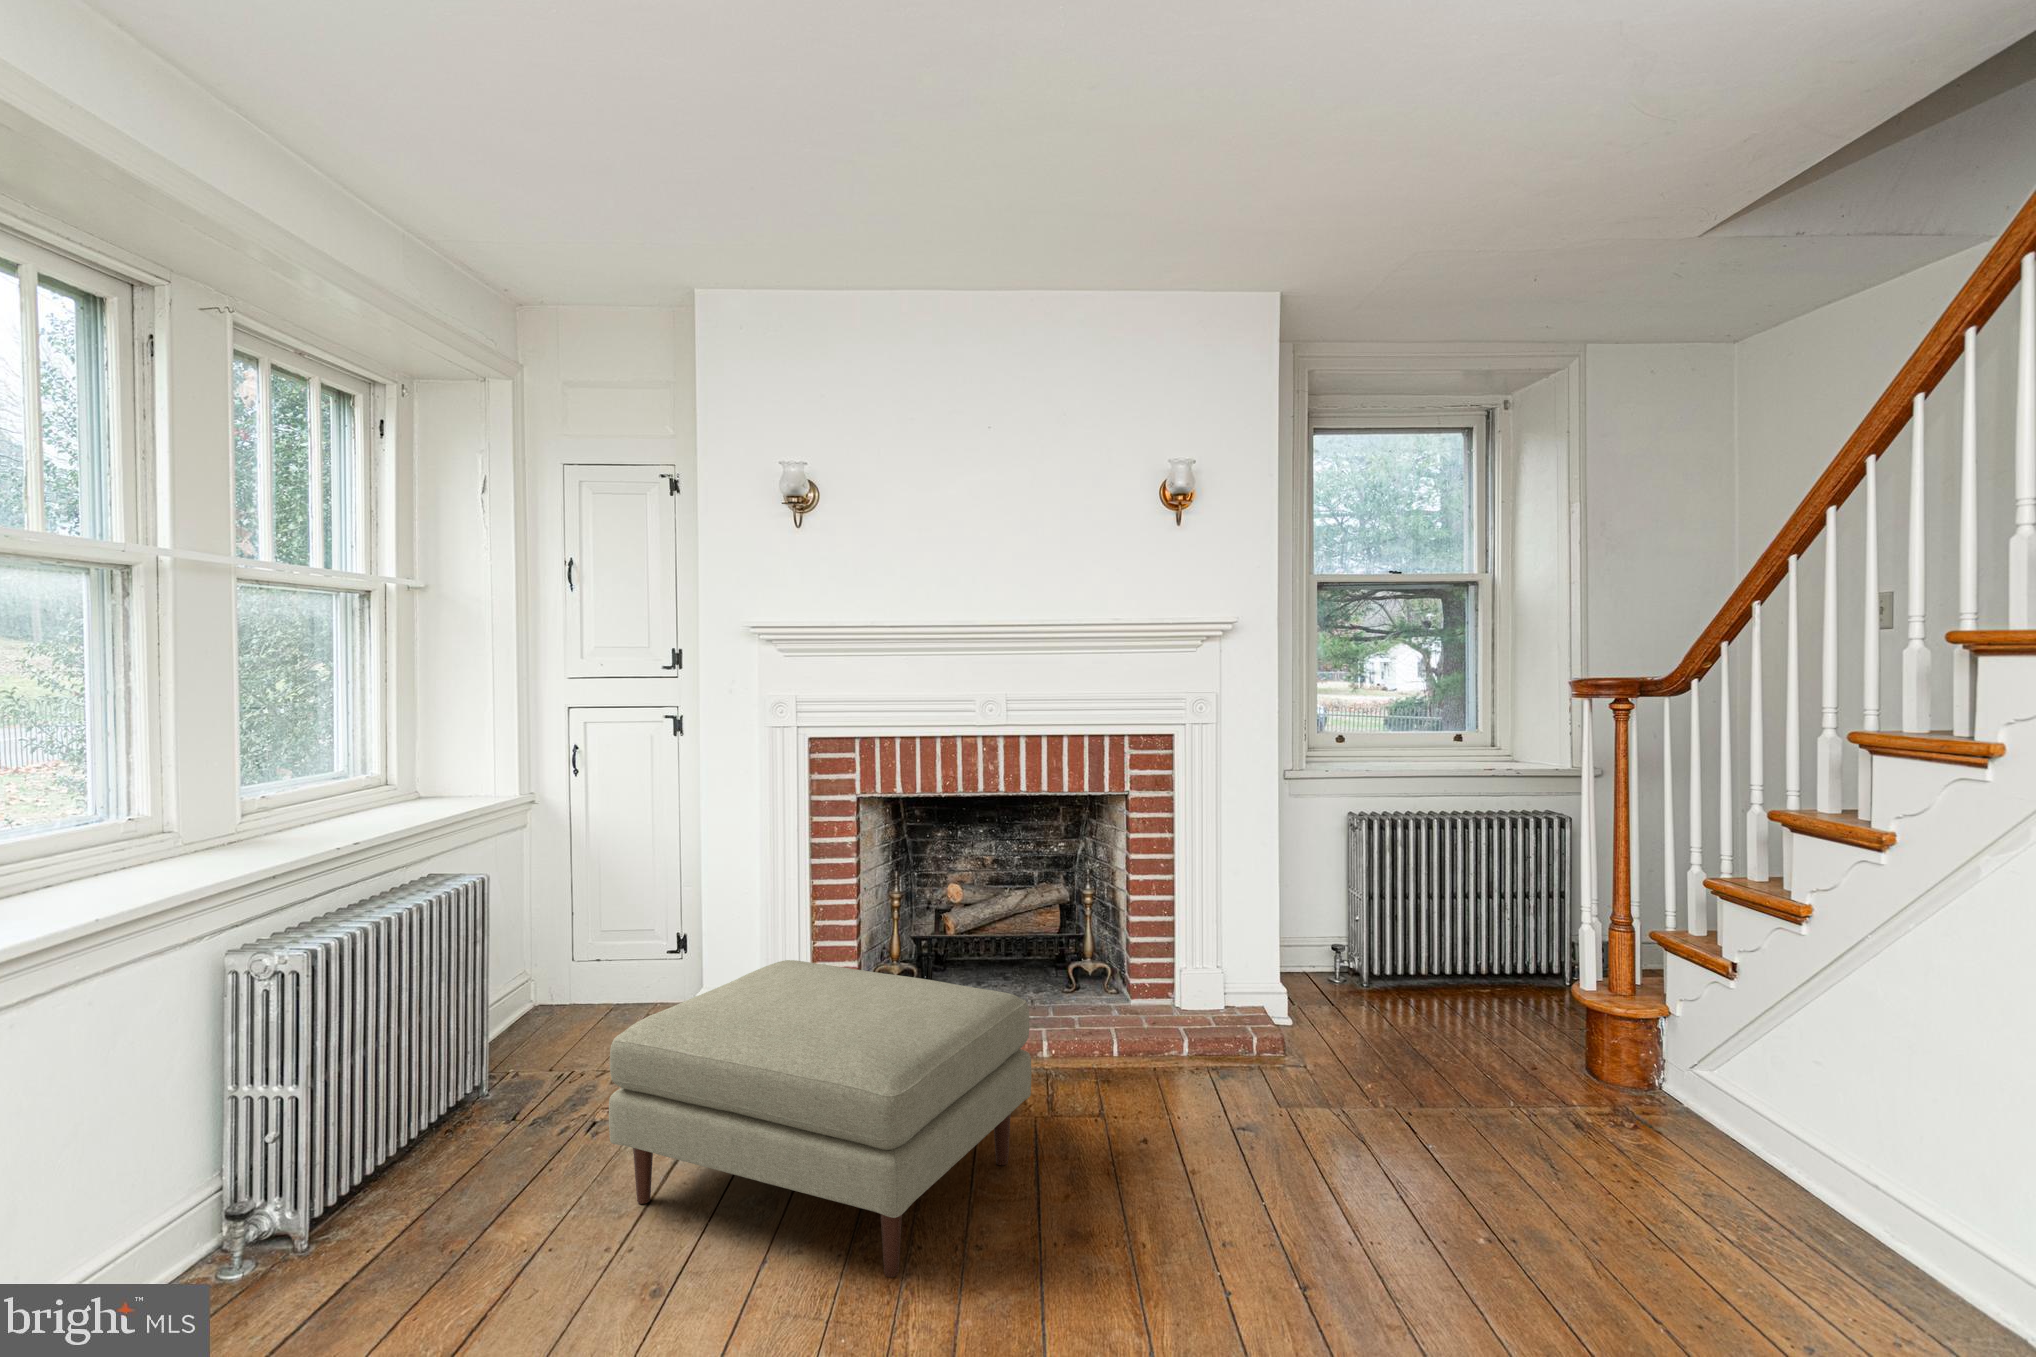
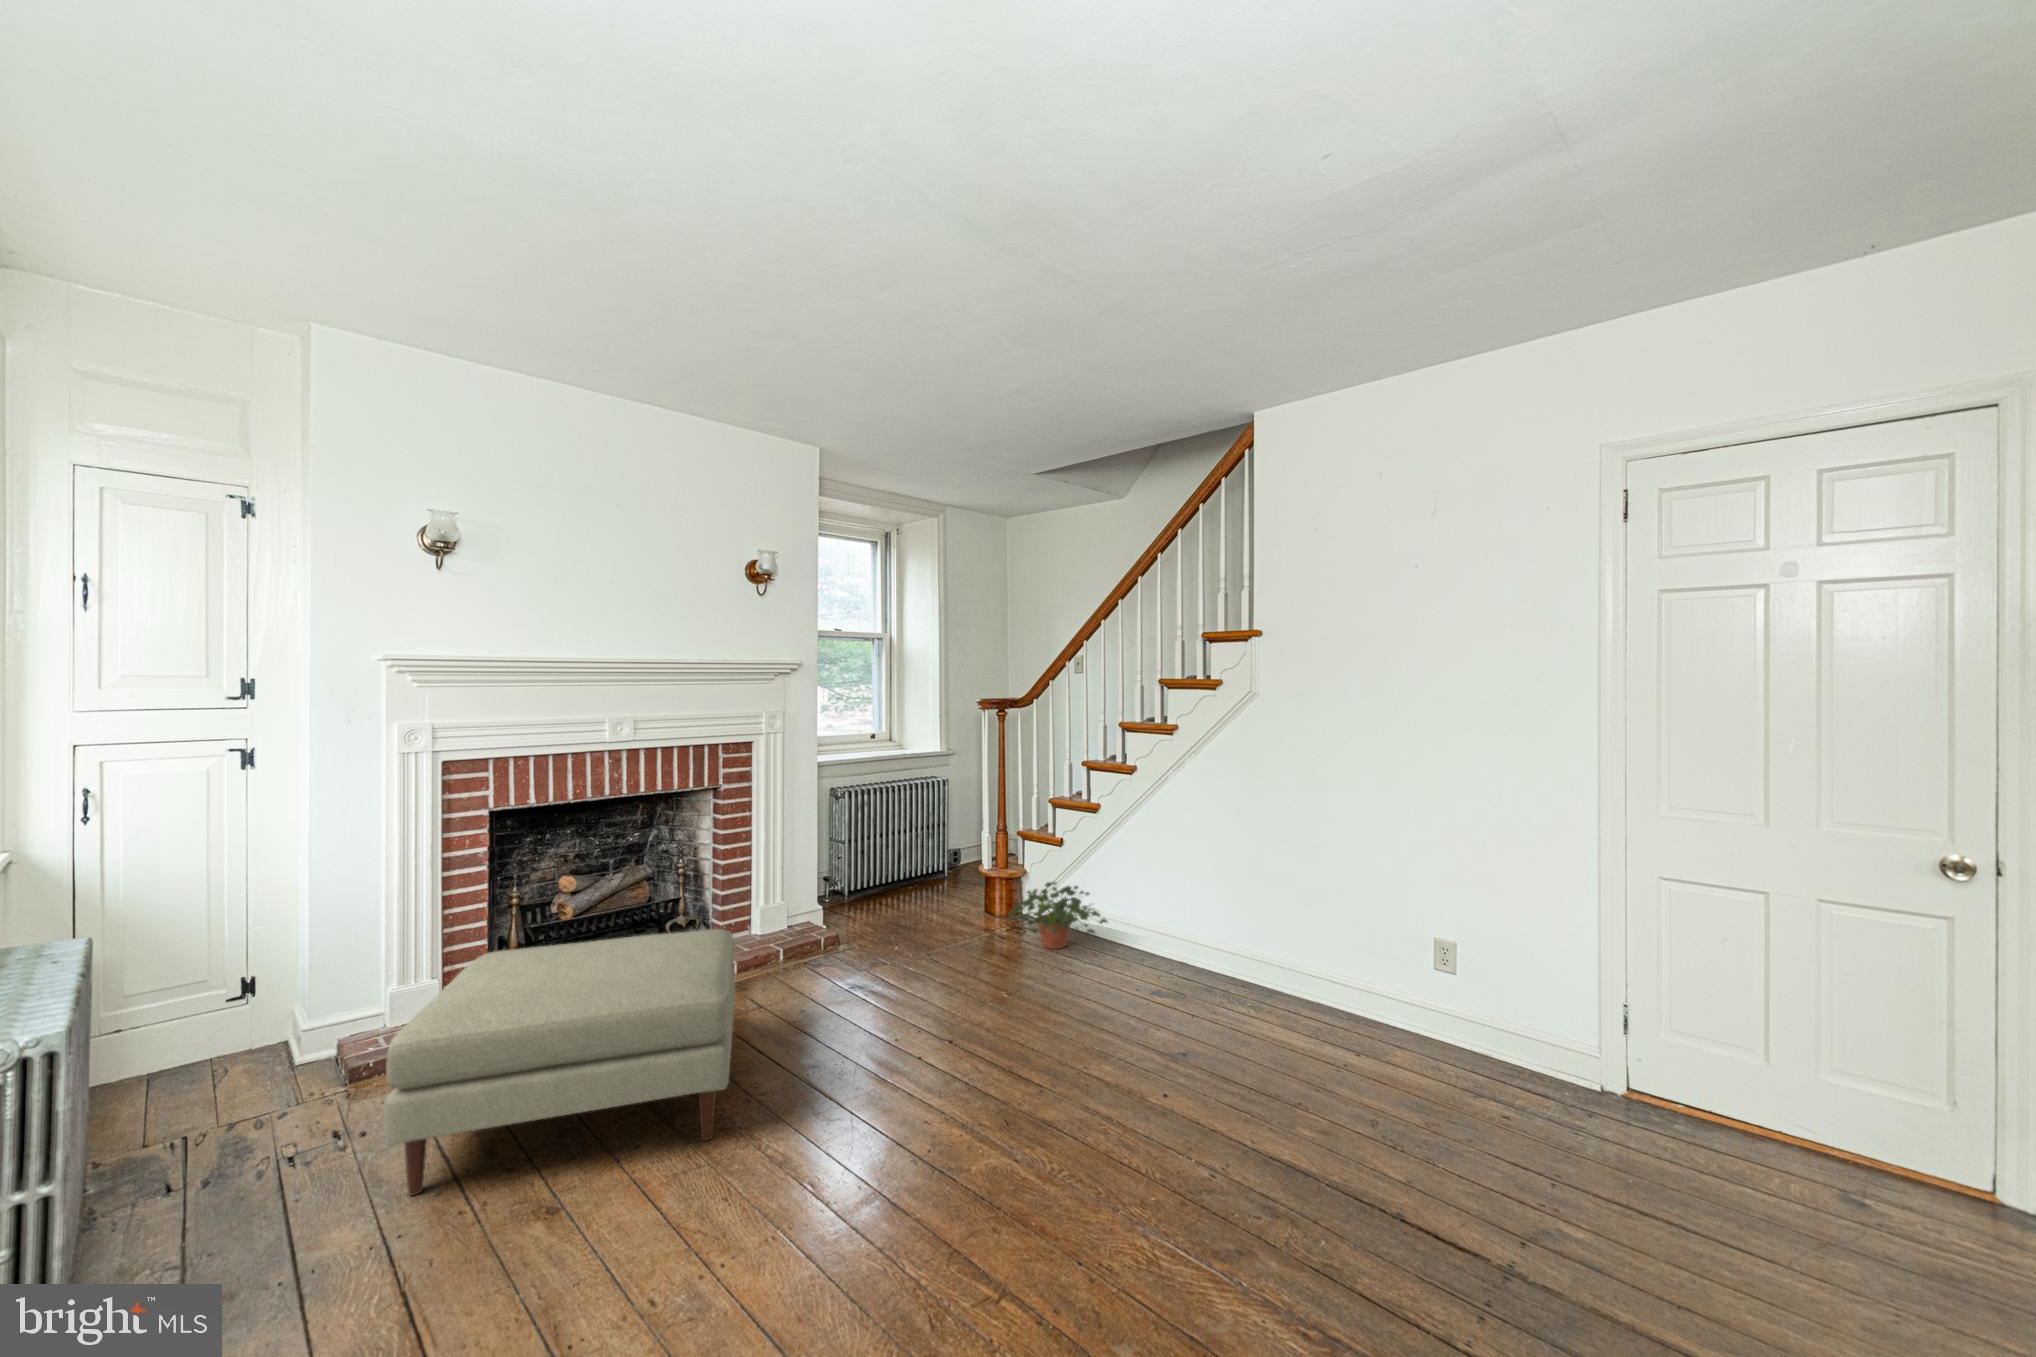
potted plant: none [1556,1047,1791,1190] -> present [1008,882,1107,949]

